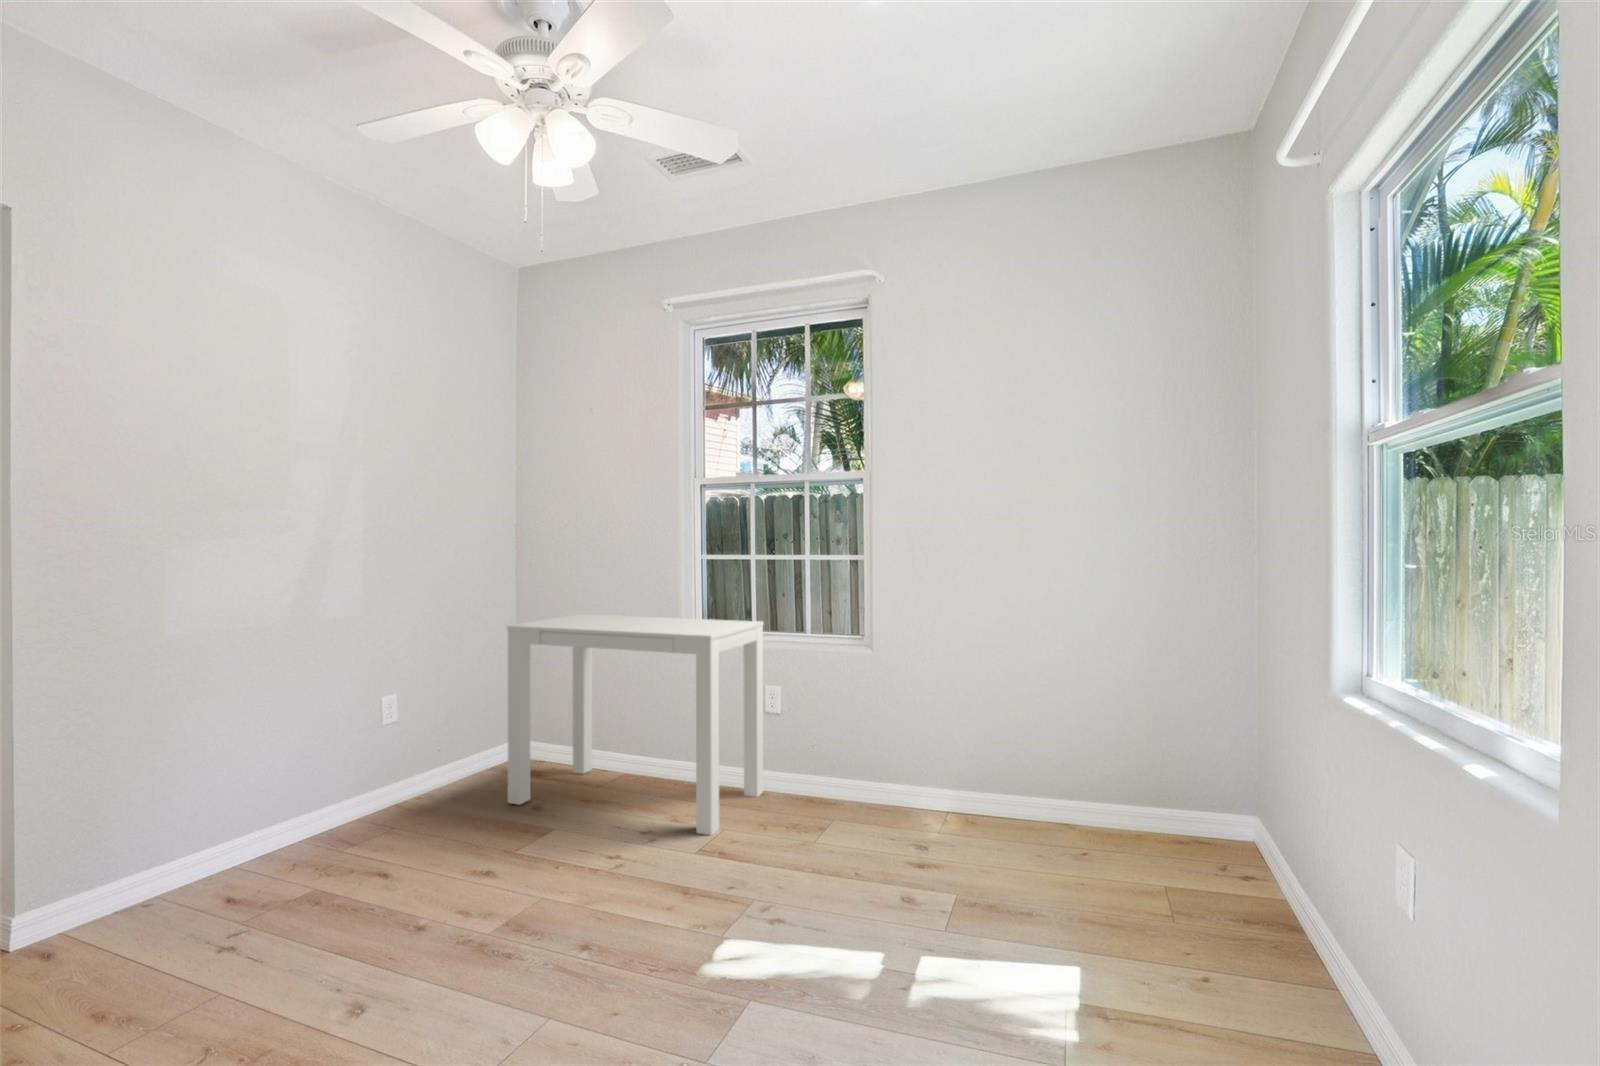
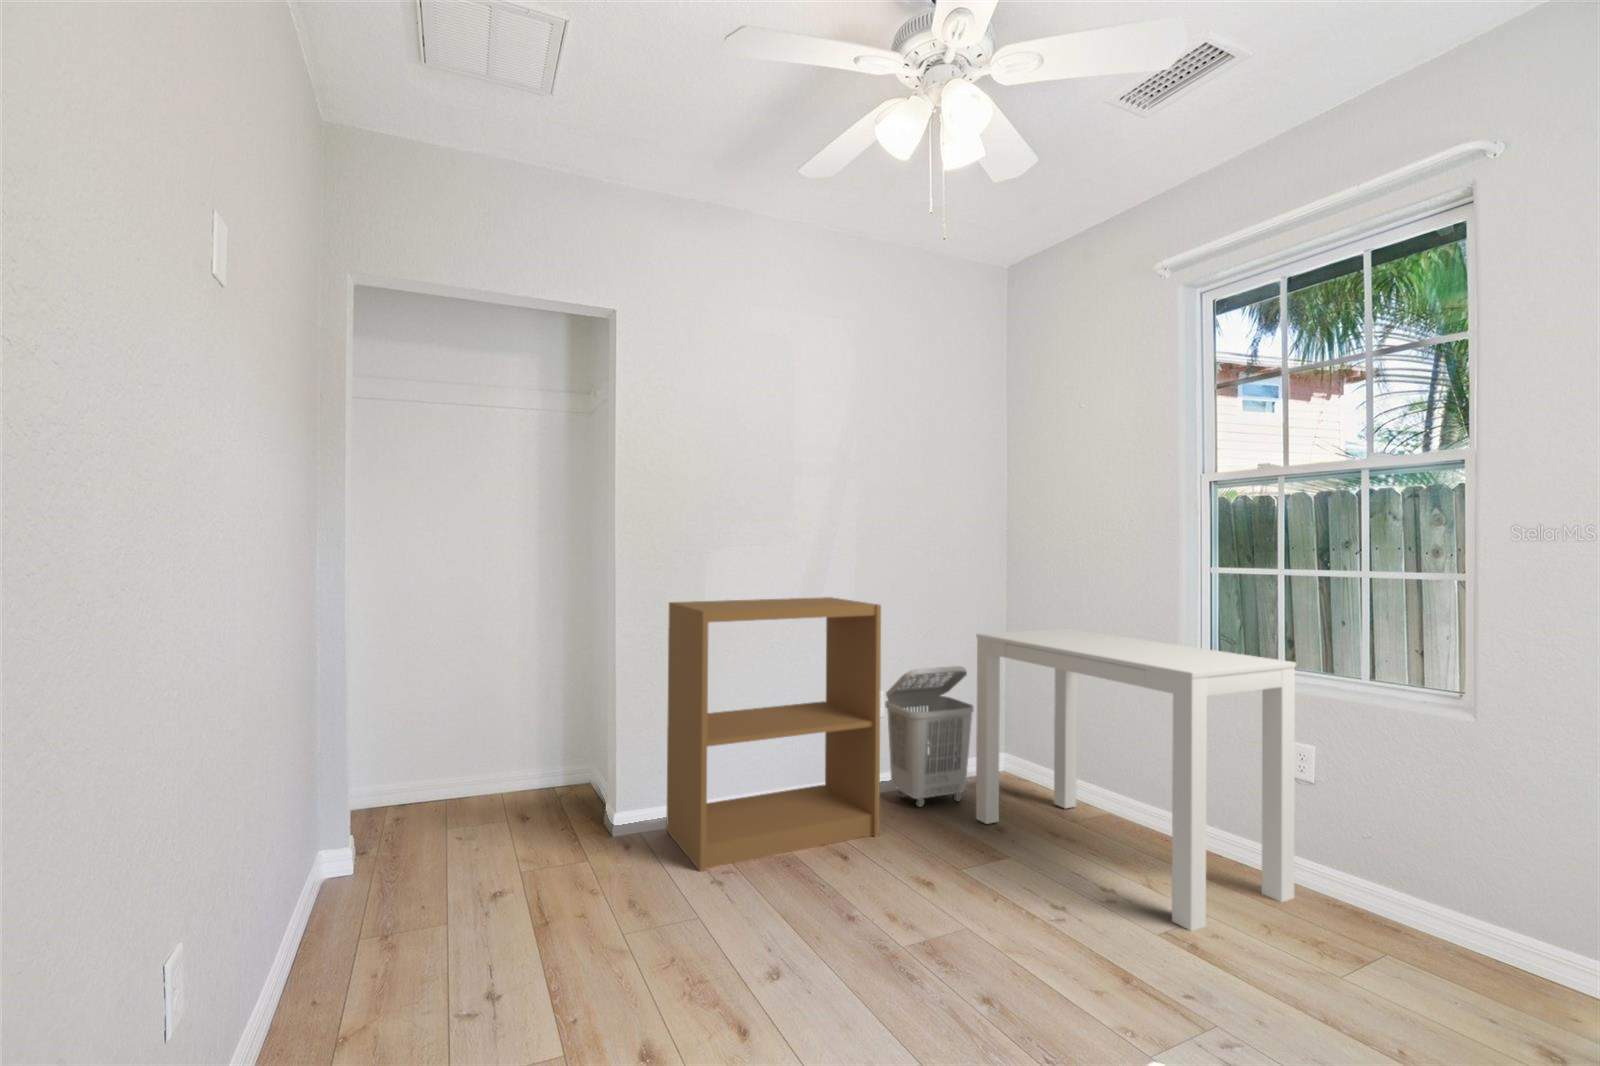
bookshelf: none [94,601,413,957] -> present [666,597,881,872]
laundry basket: none [400,660,498,808] -> present [885,666,974,807]

